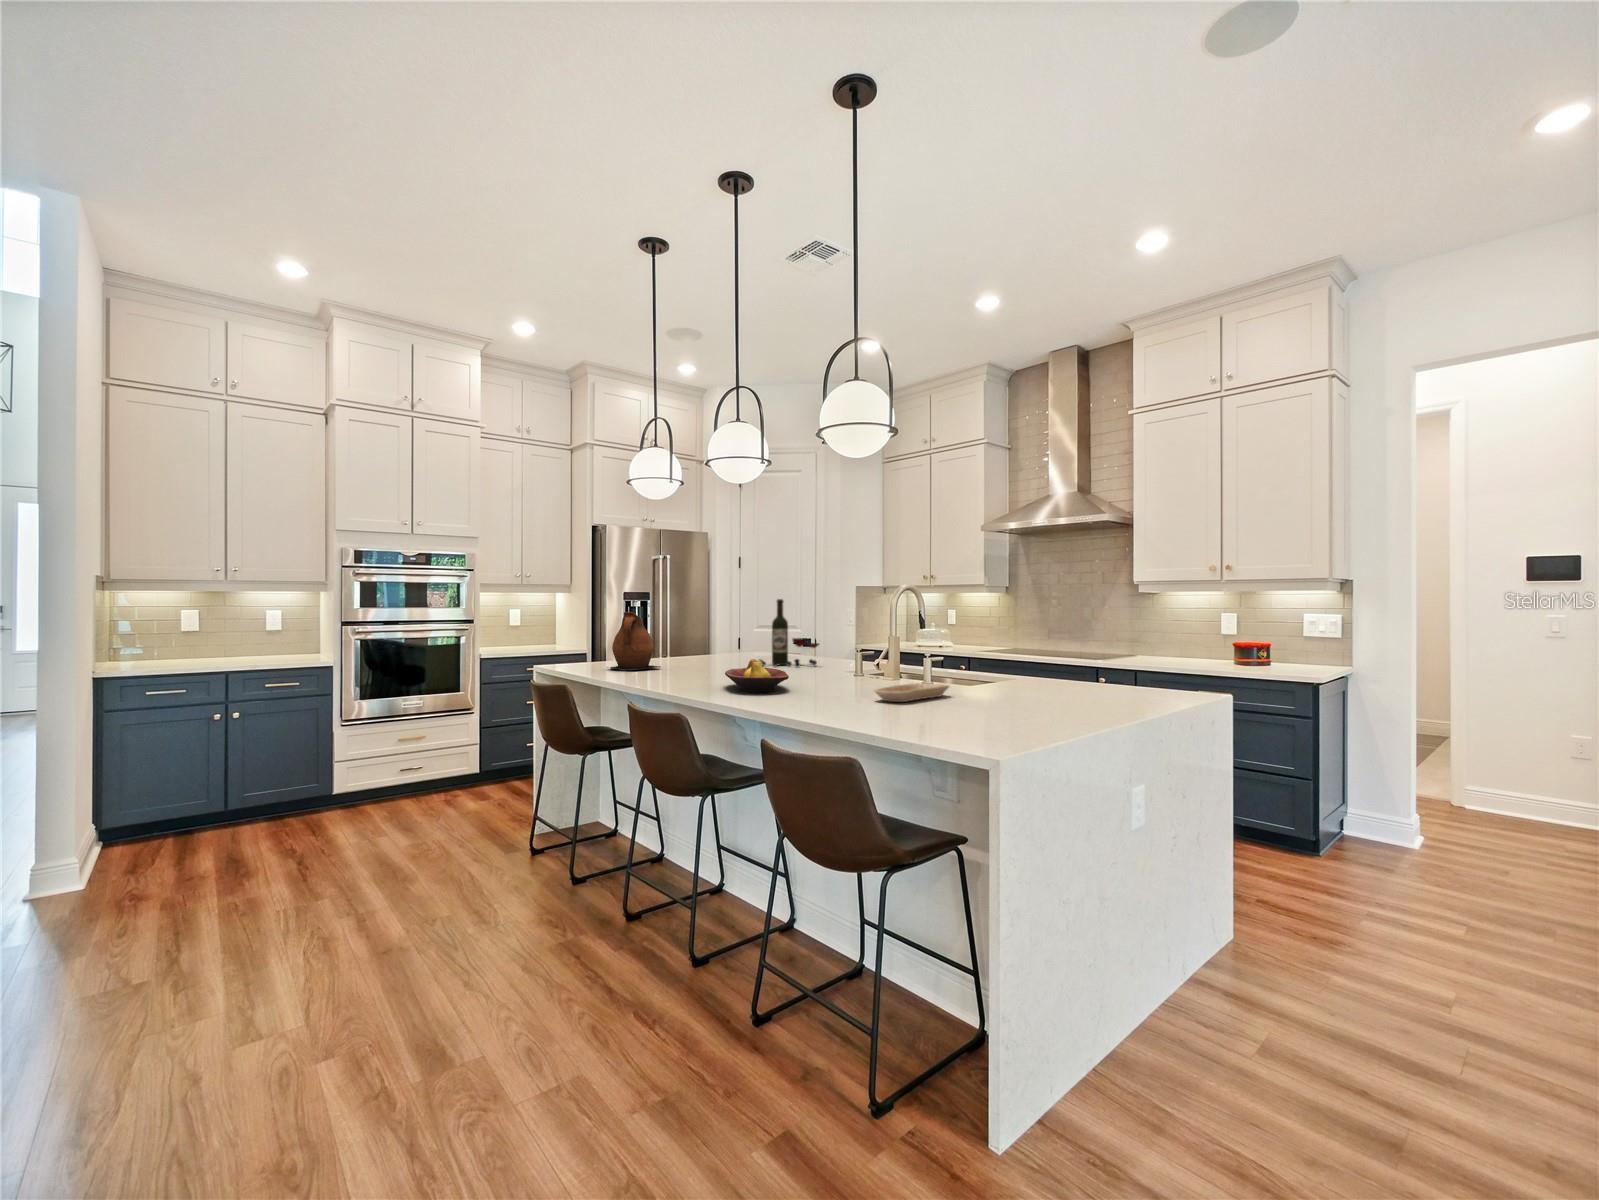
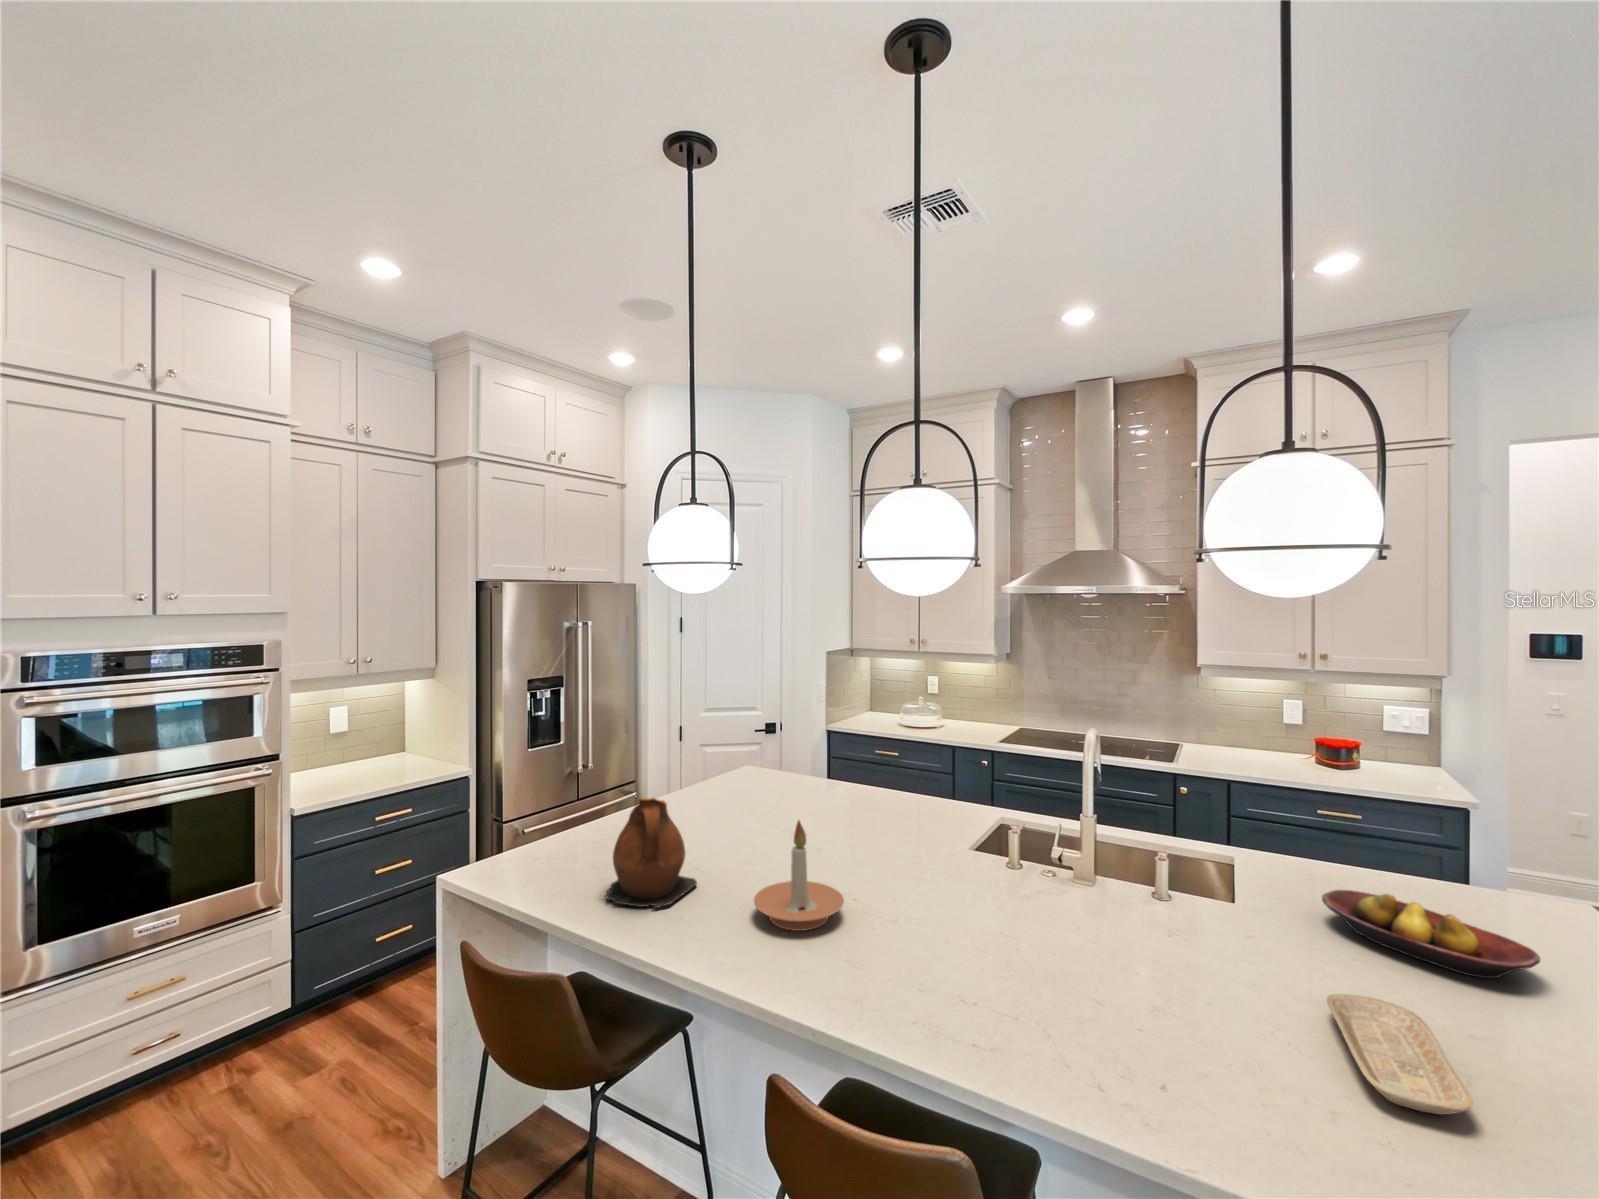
wine bottle: present [759,599,819,667] -> none [820,736,930,849]
candle holder: none [673,619,724,676] -> present [754,821,844,931]
fruit bowl: present [725,659,789,693] -> present [1322,890,1540,978]

